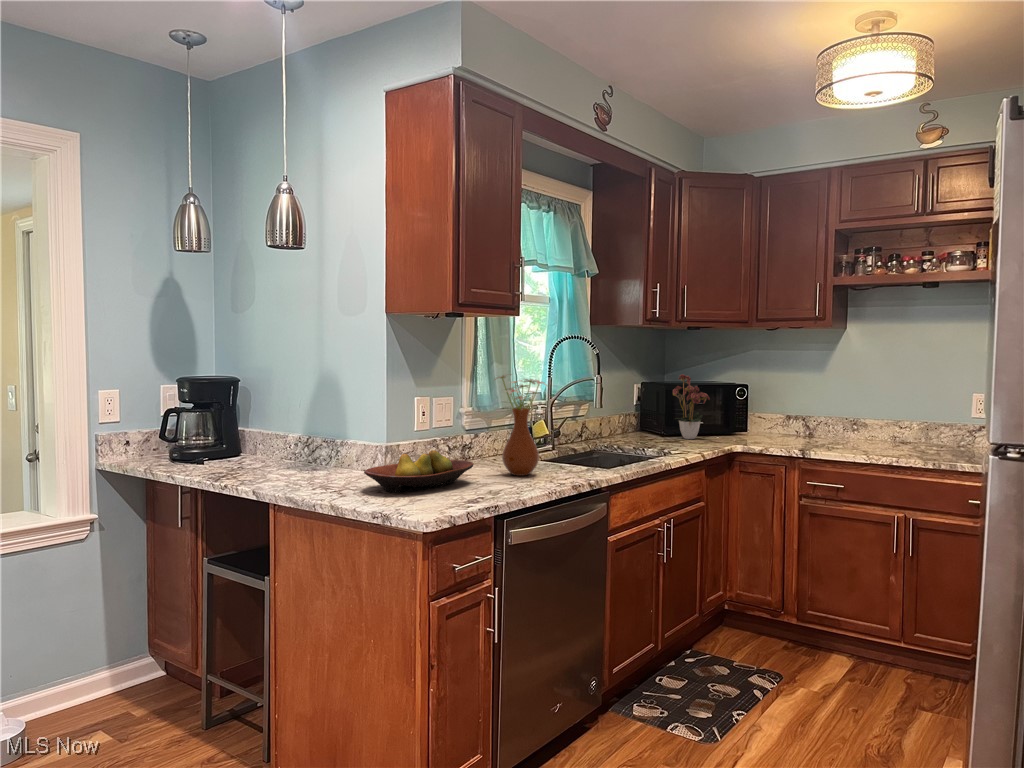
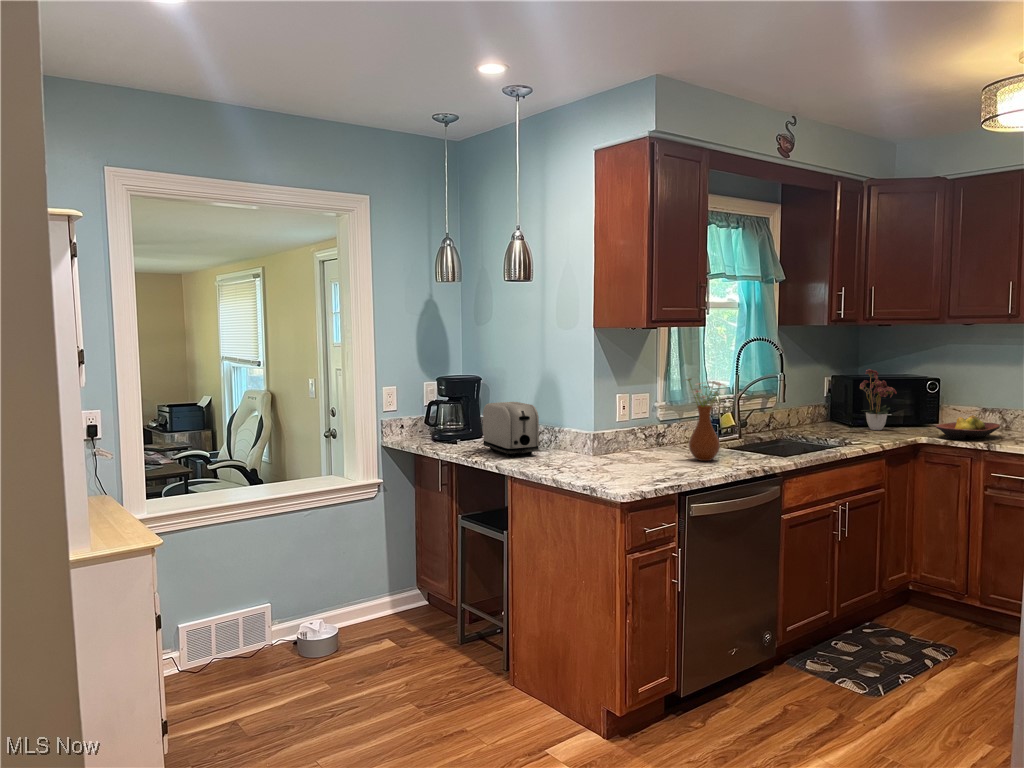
toaster: none [239,407,314,478] -> present [483,402,539,457]
fruit bowl: present [364,450,474,493] -> present [936,416,1000,440]

